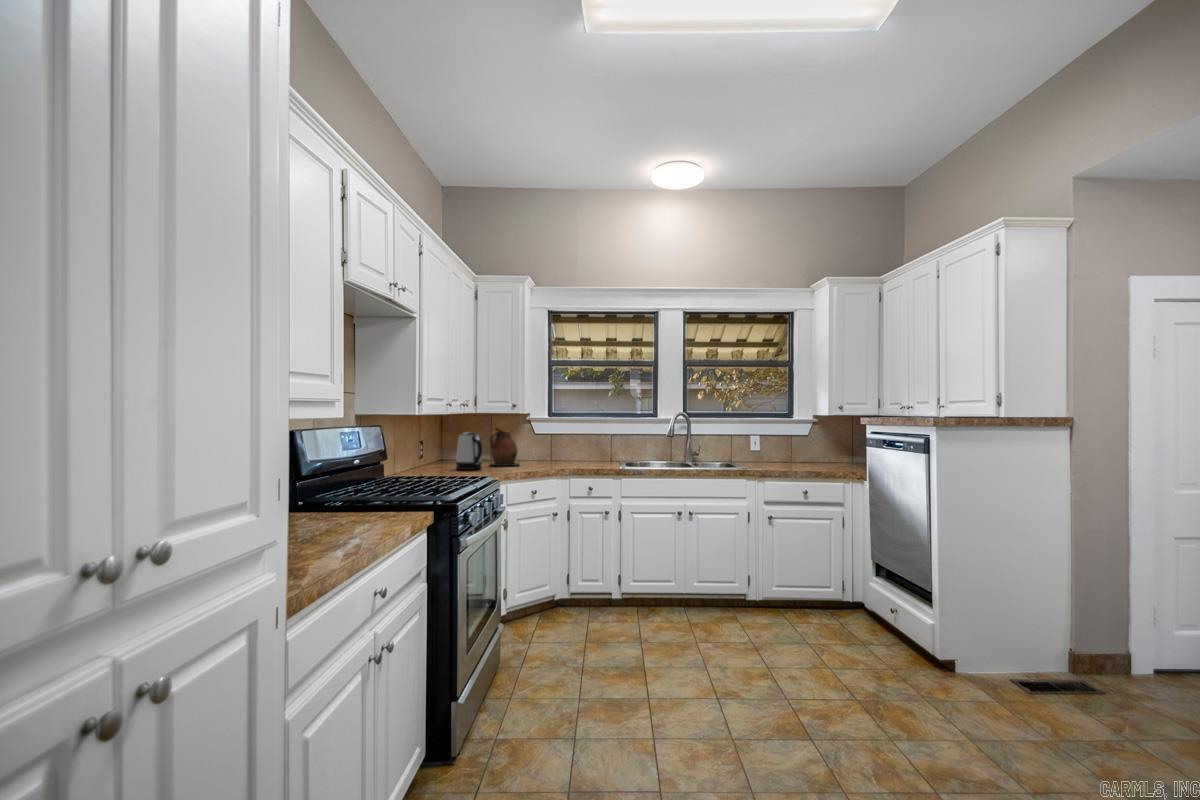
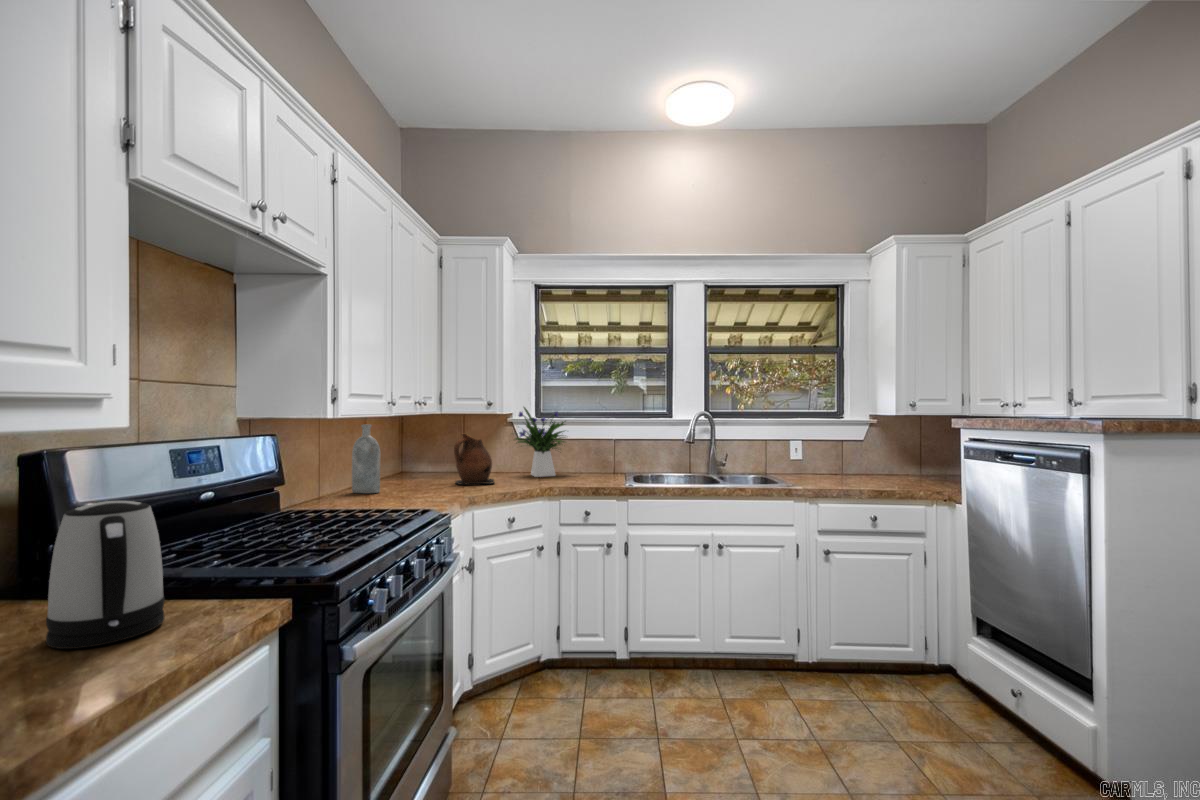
flower arrangement: none [527,406,578,462] -> present [515,407,566,477]
bottle: none [418,420,439,470] -> present [352,425,380,493]
kettle: present [456,432,482,470] -> present [46,501,165,649]

